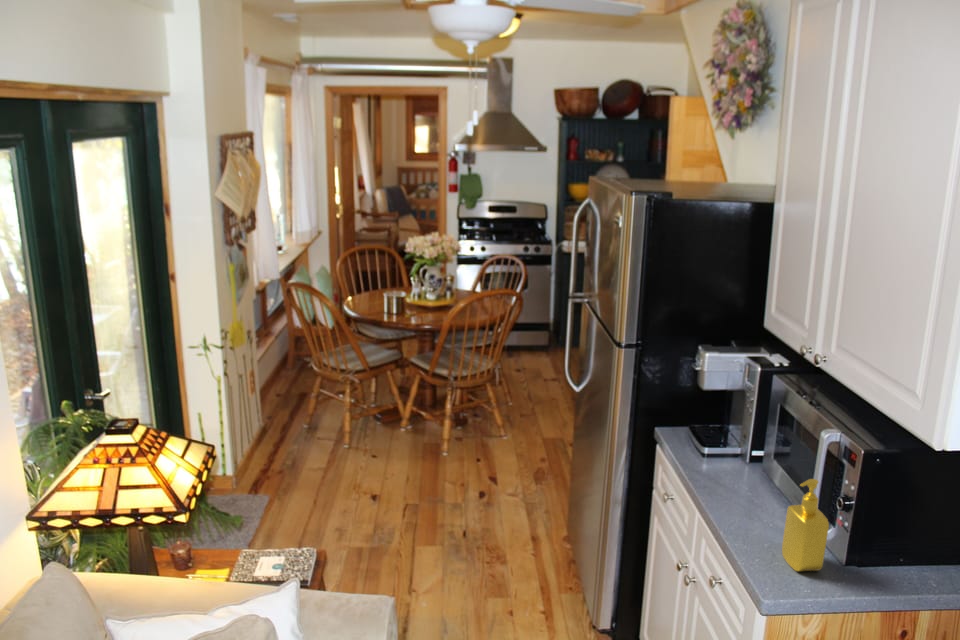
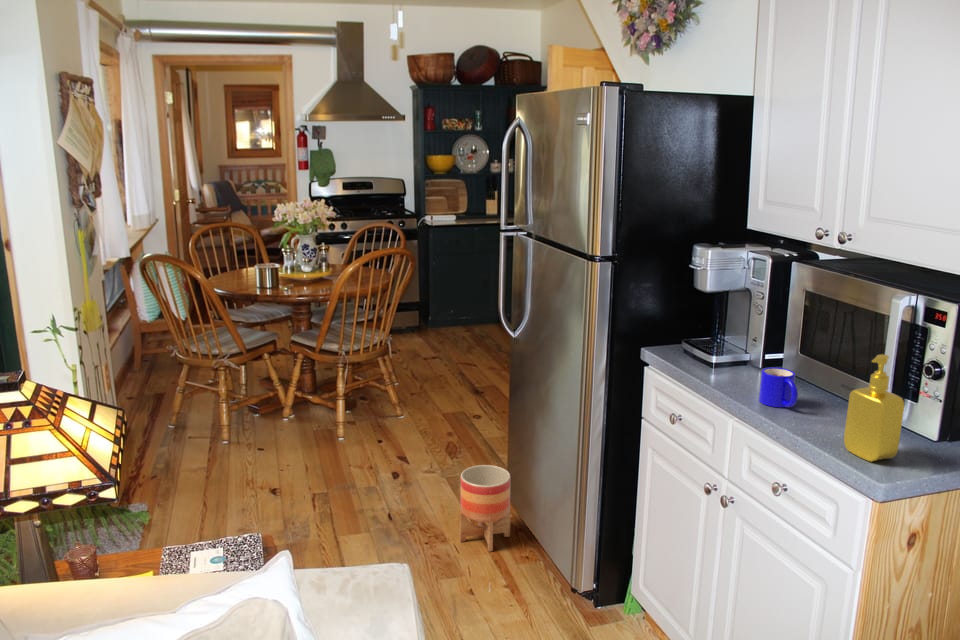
mug: none [738,465,771,505] -> present [759,367,798,407]
planter: none [518,500,566,579] -> present [460,465,511,551]

